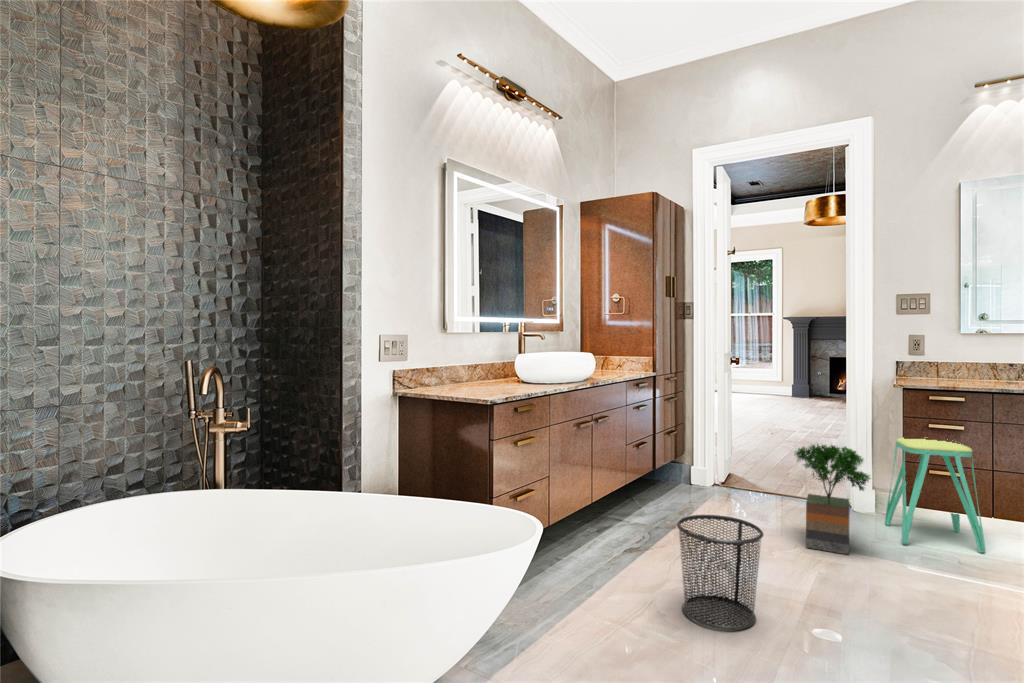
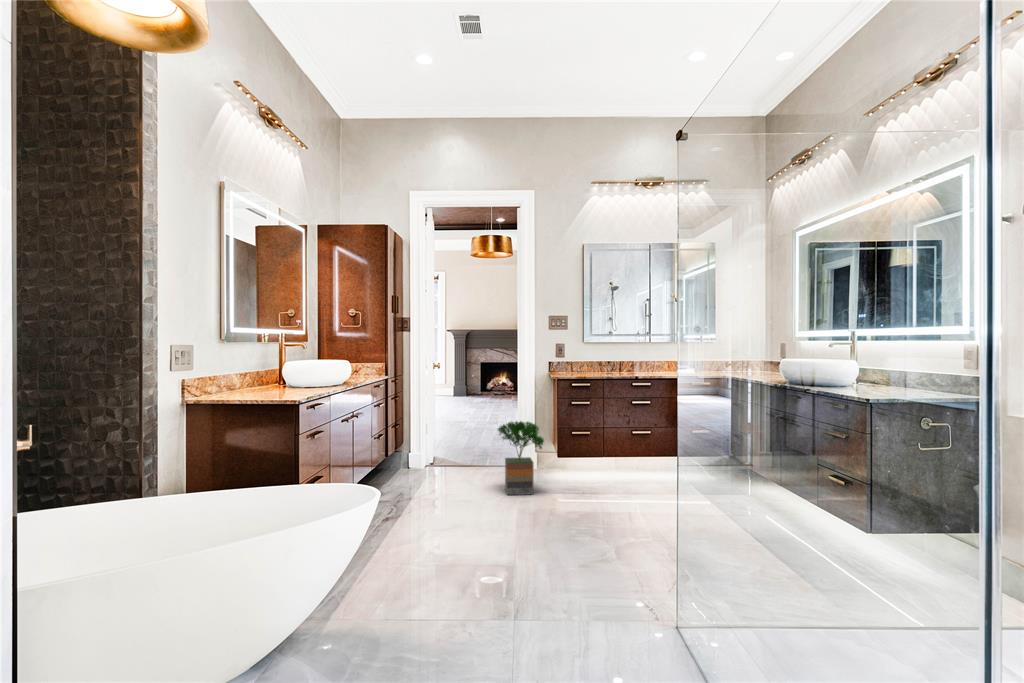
stool: present [885,437,985,553] -> none [546,412,601,483]
waste bin: present [677,515,763,630] -> none [444,474,502,551]

